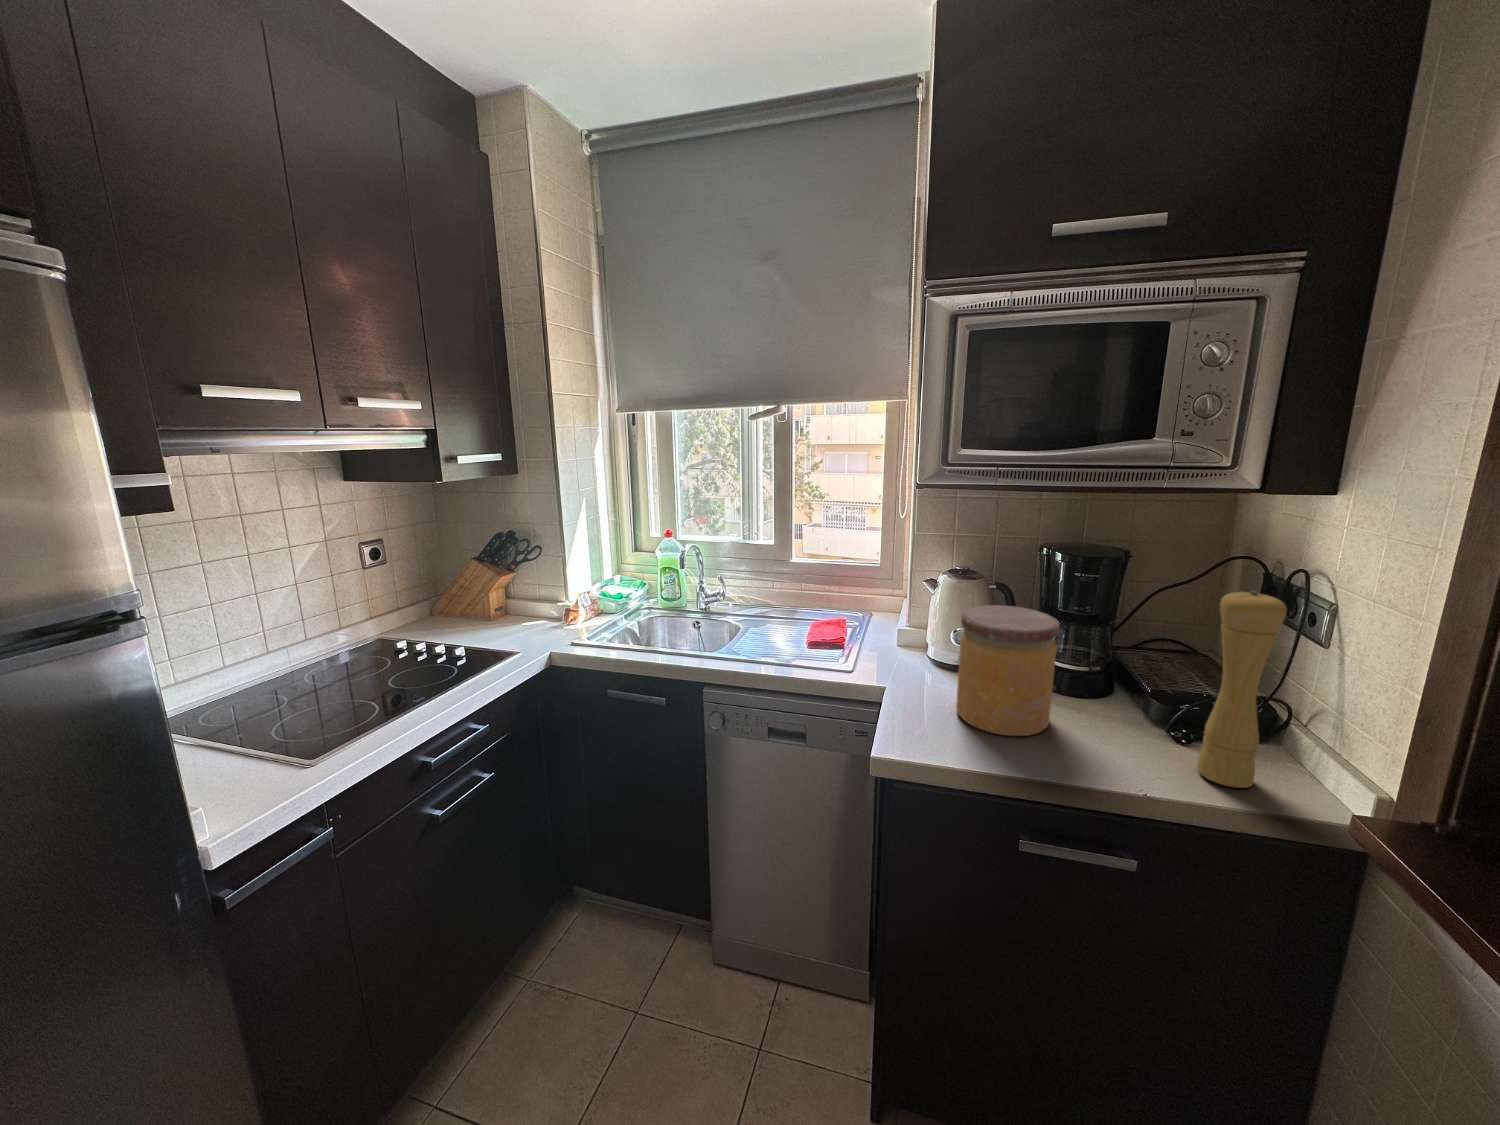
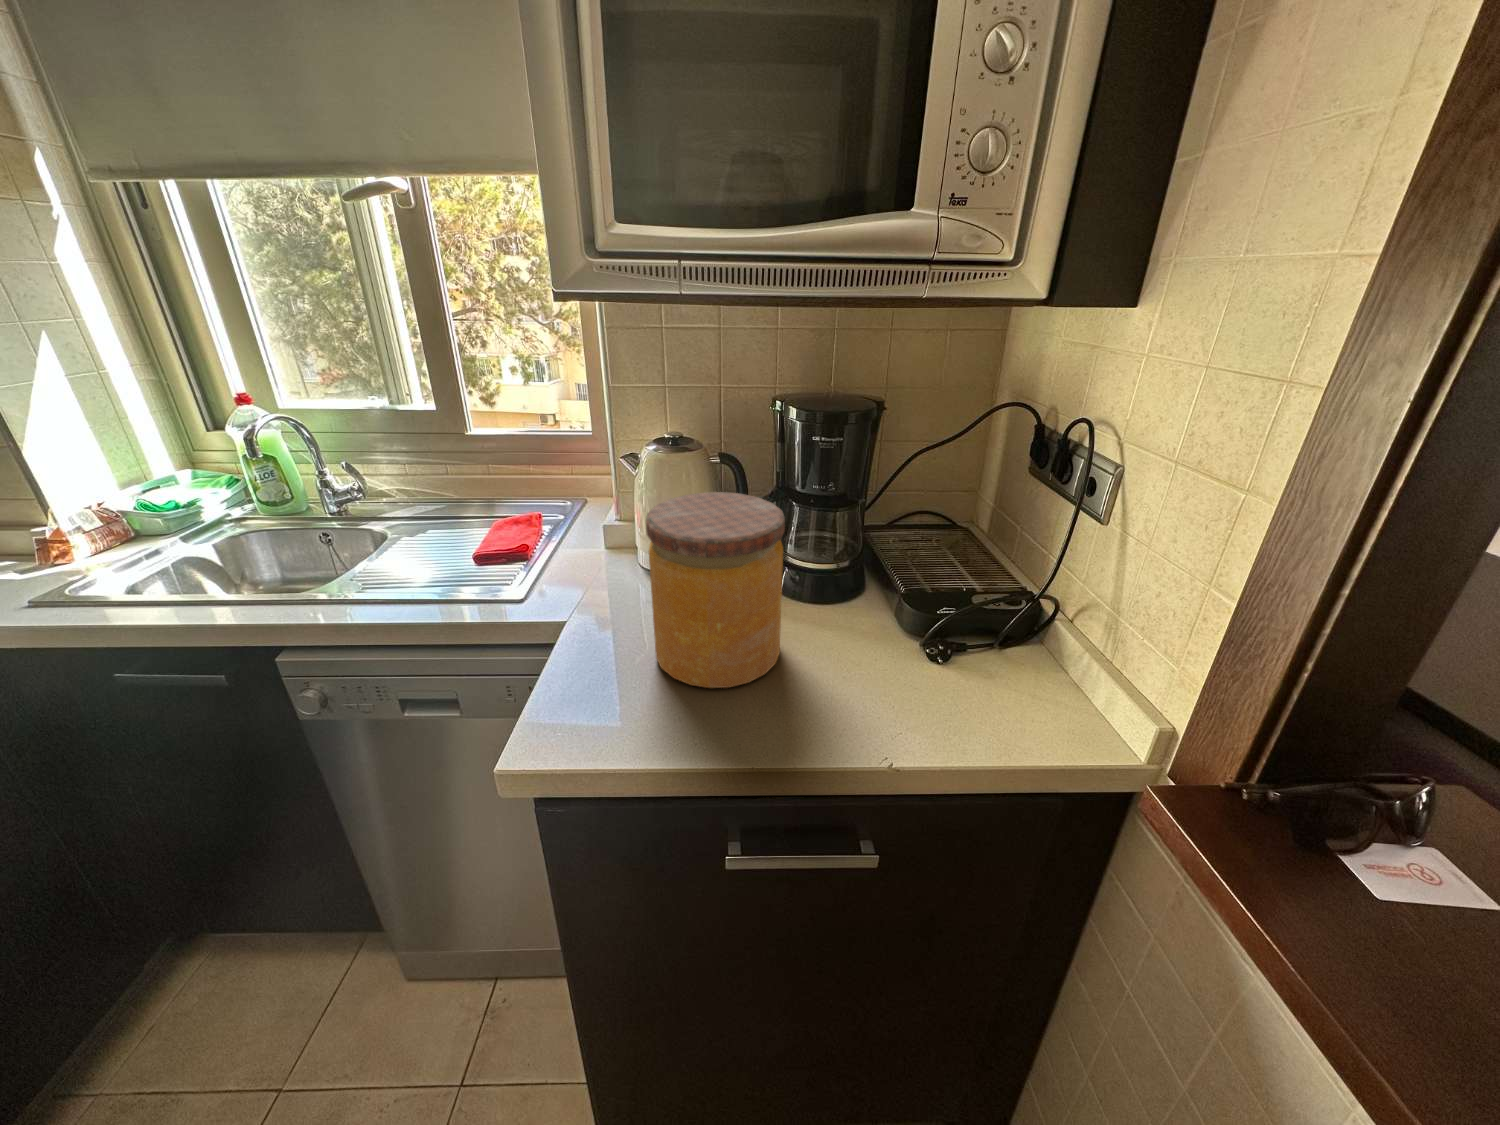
pepper mill: present [1197,591,1287,788] -> none [956,458,1081,731]

